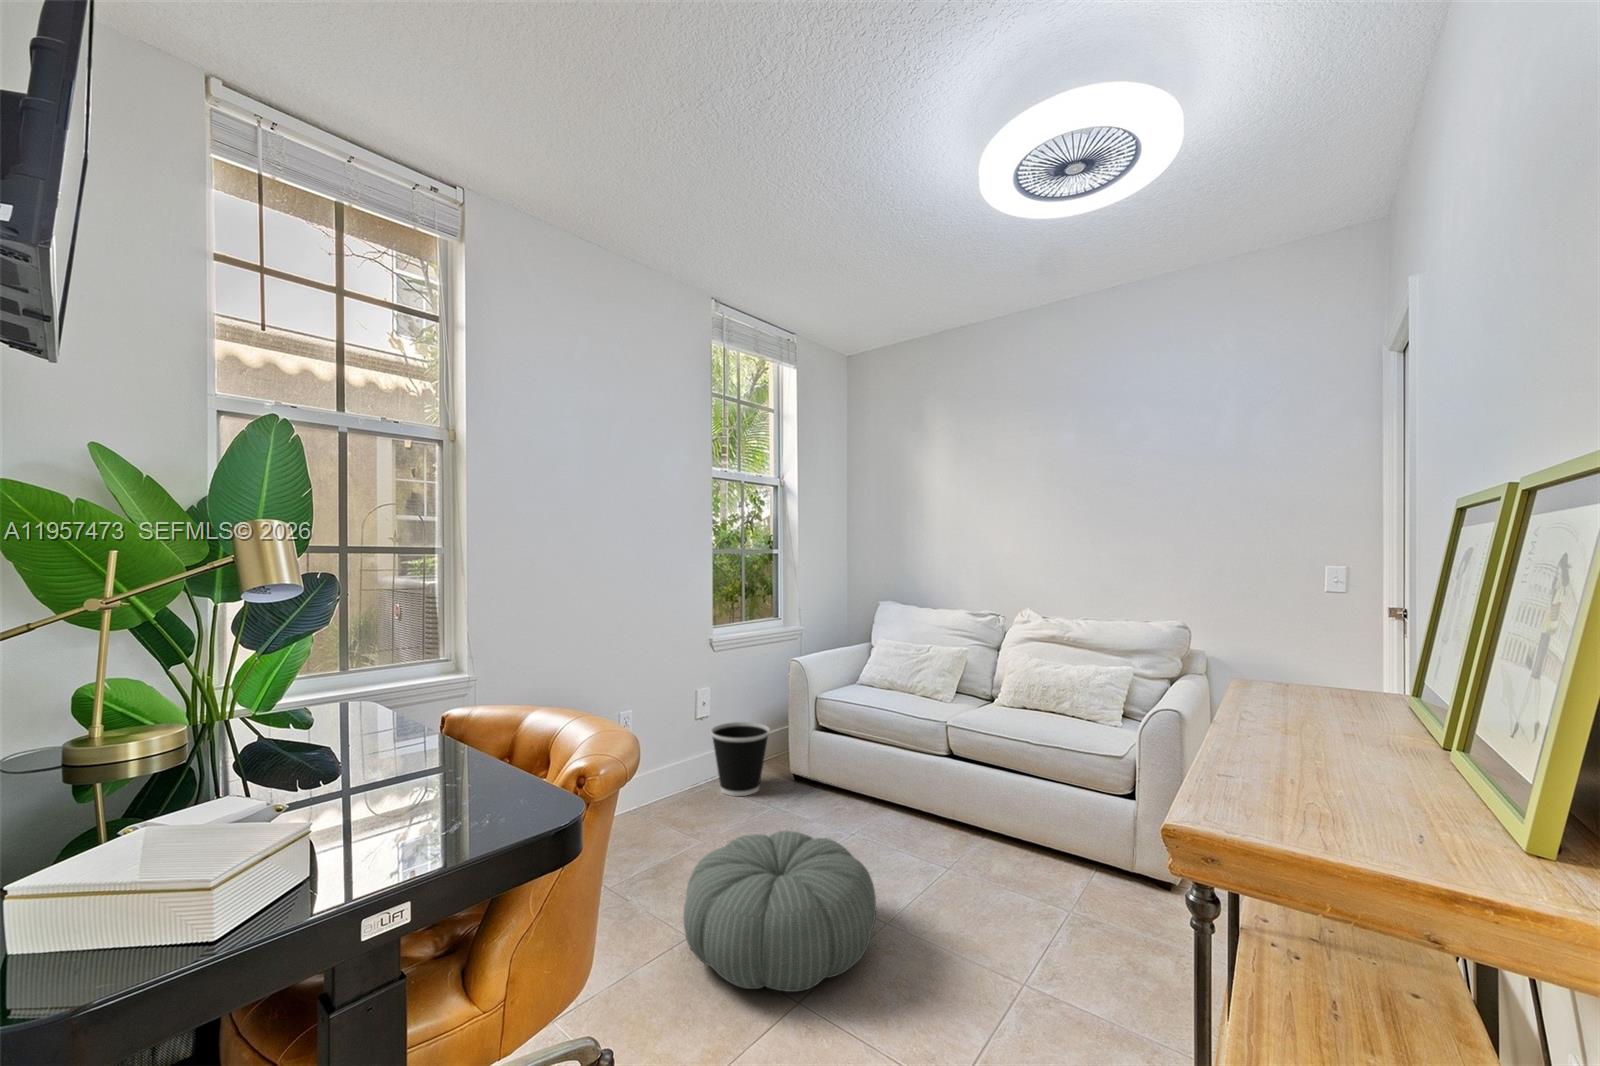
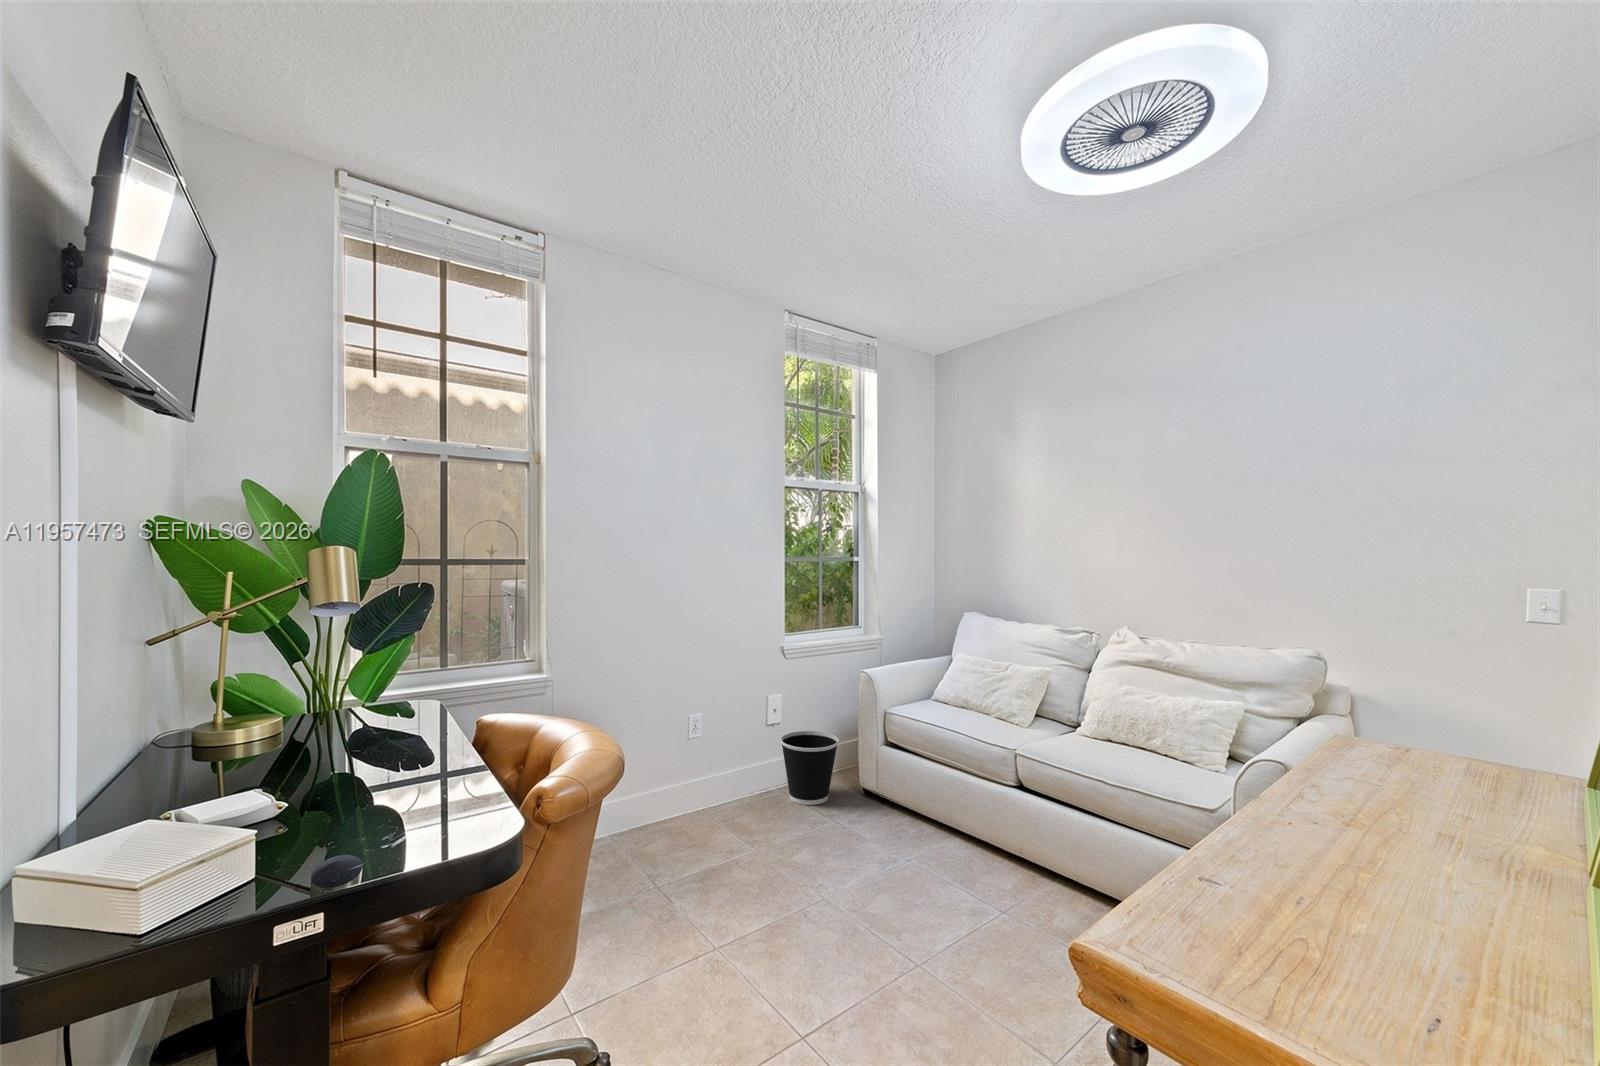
pouf: present [684,831,876,992] -> none [712,847,903,1008]

